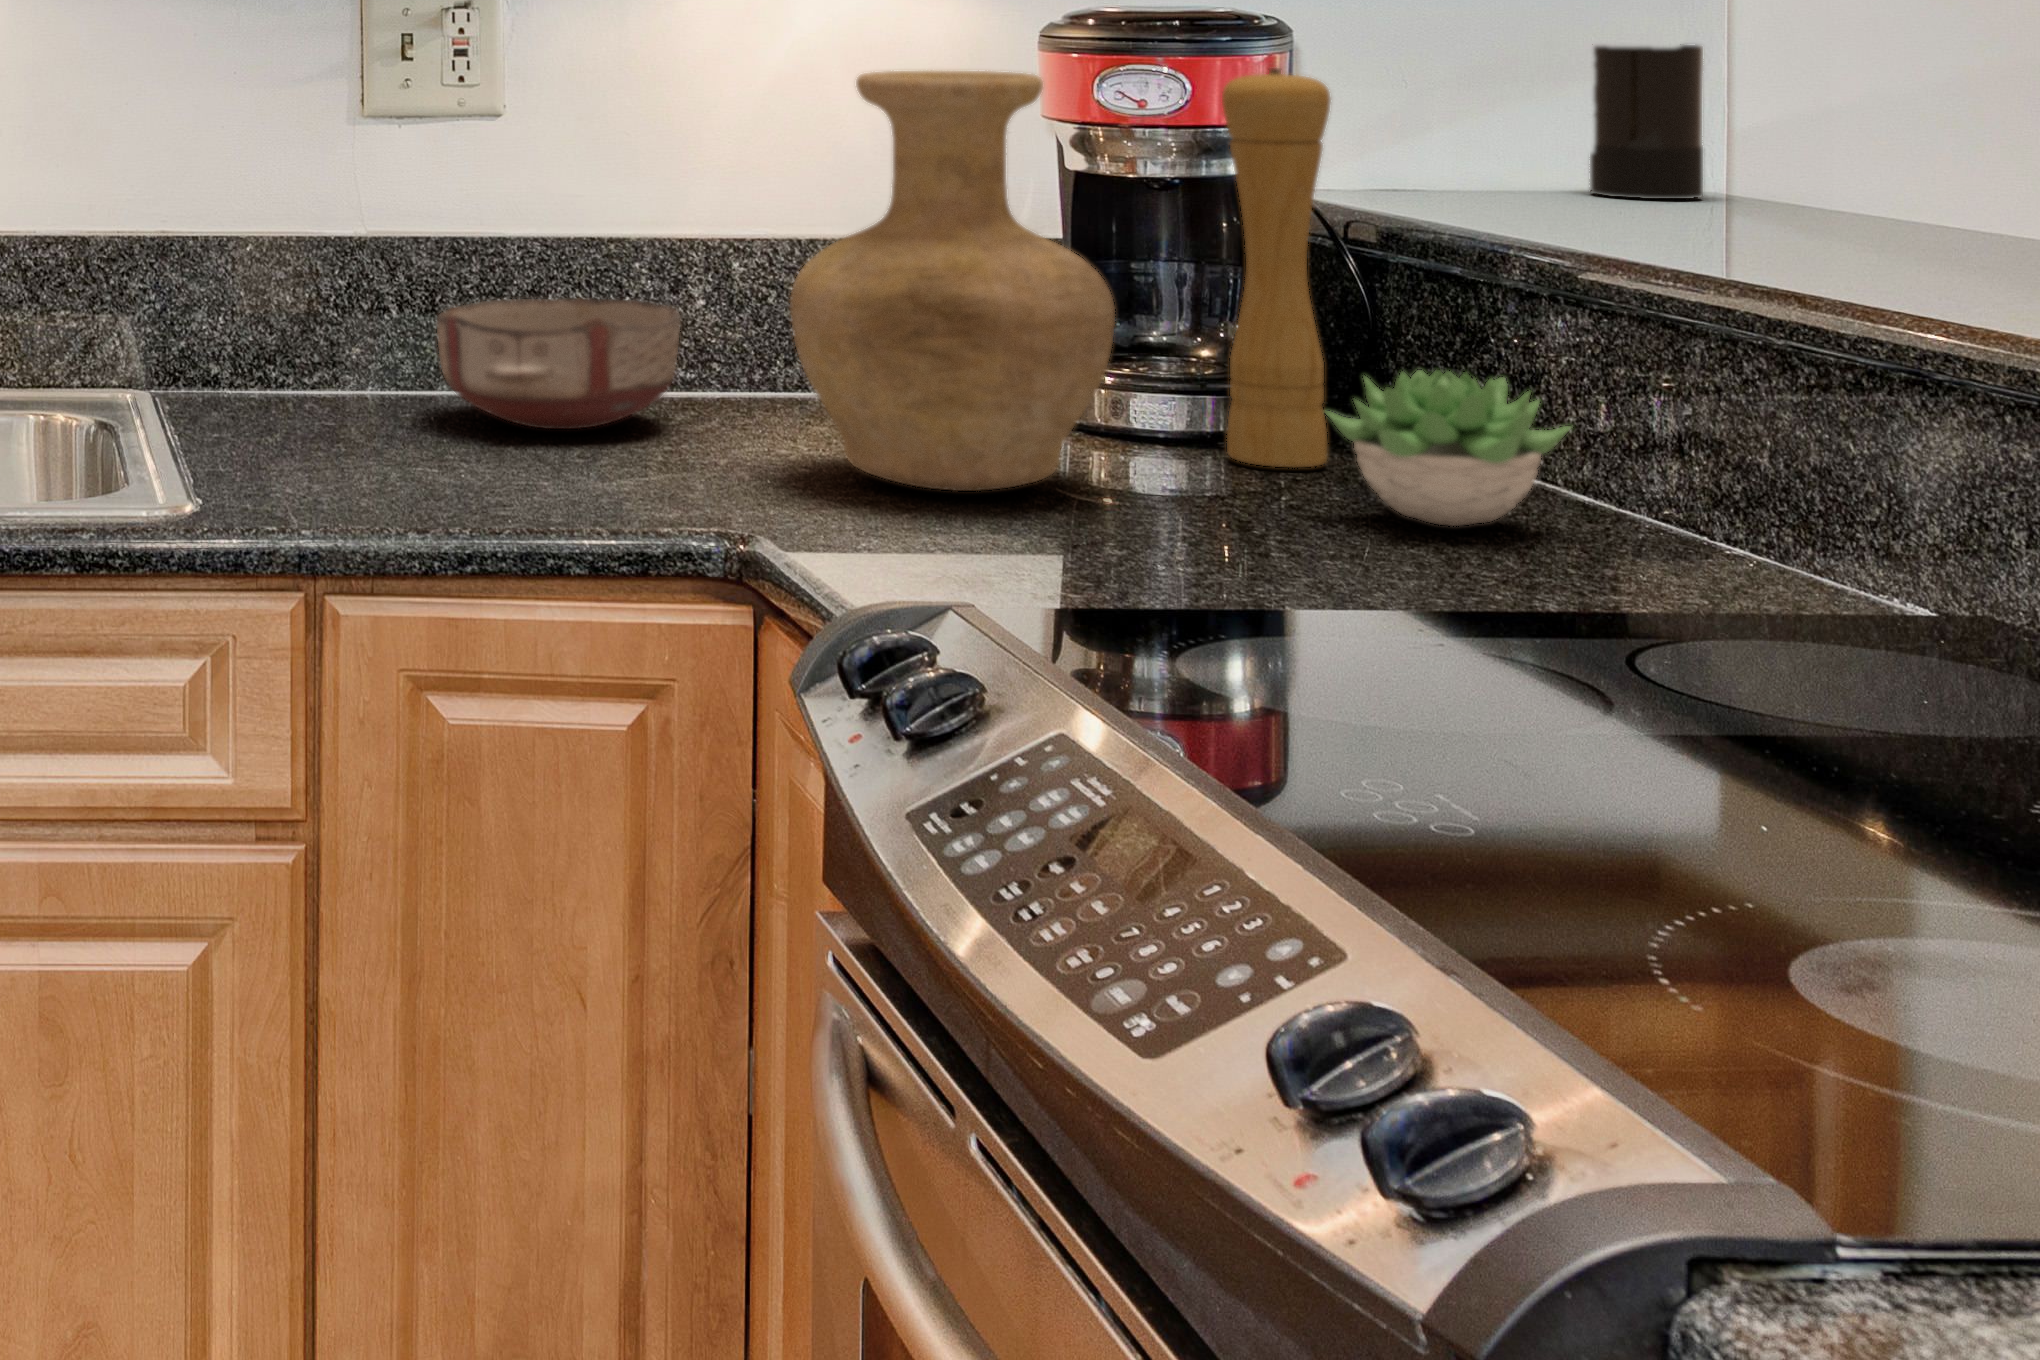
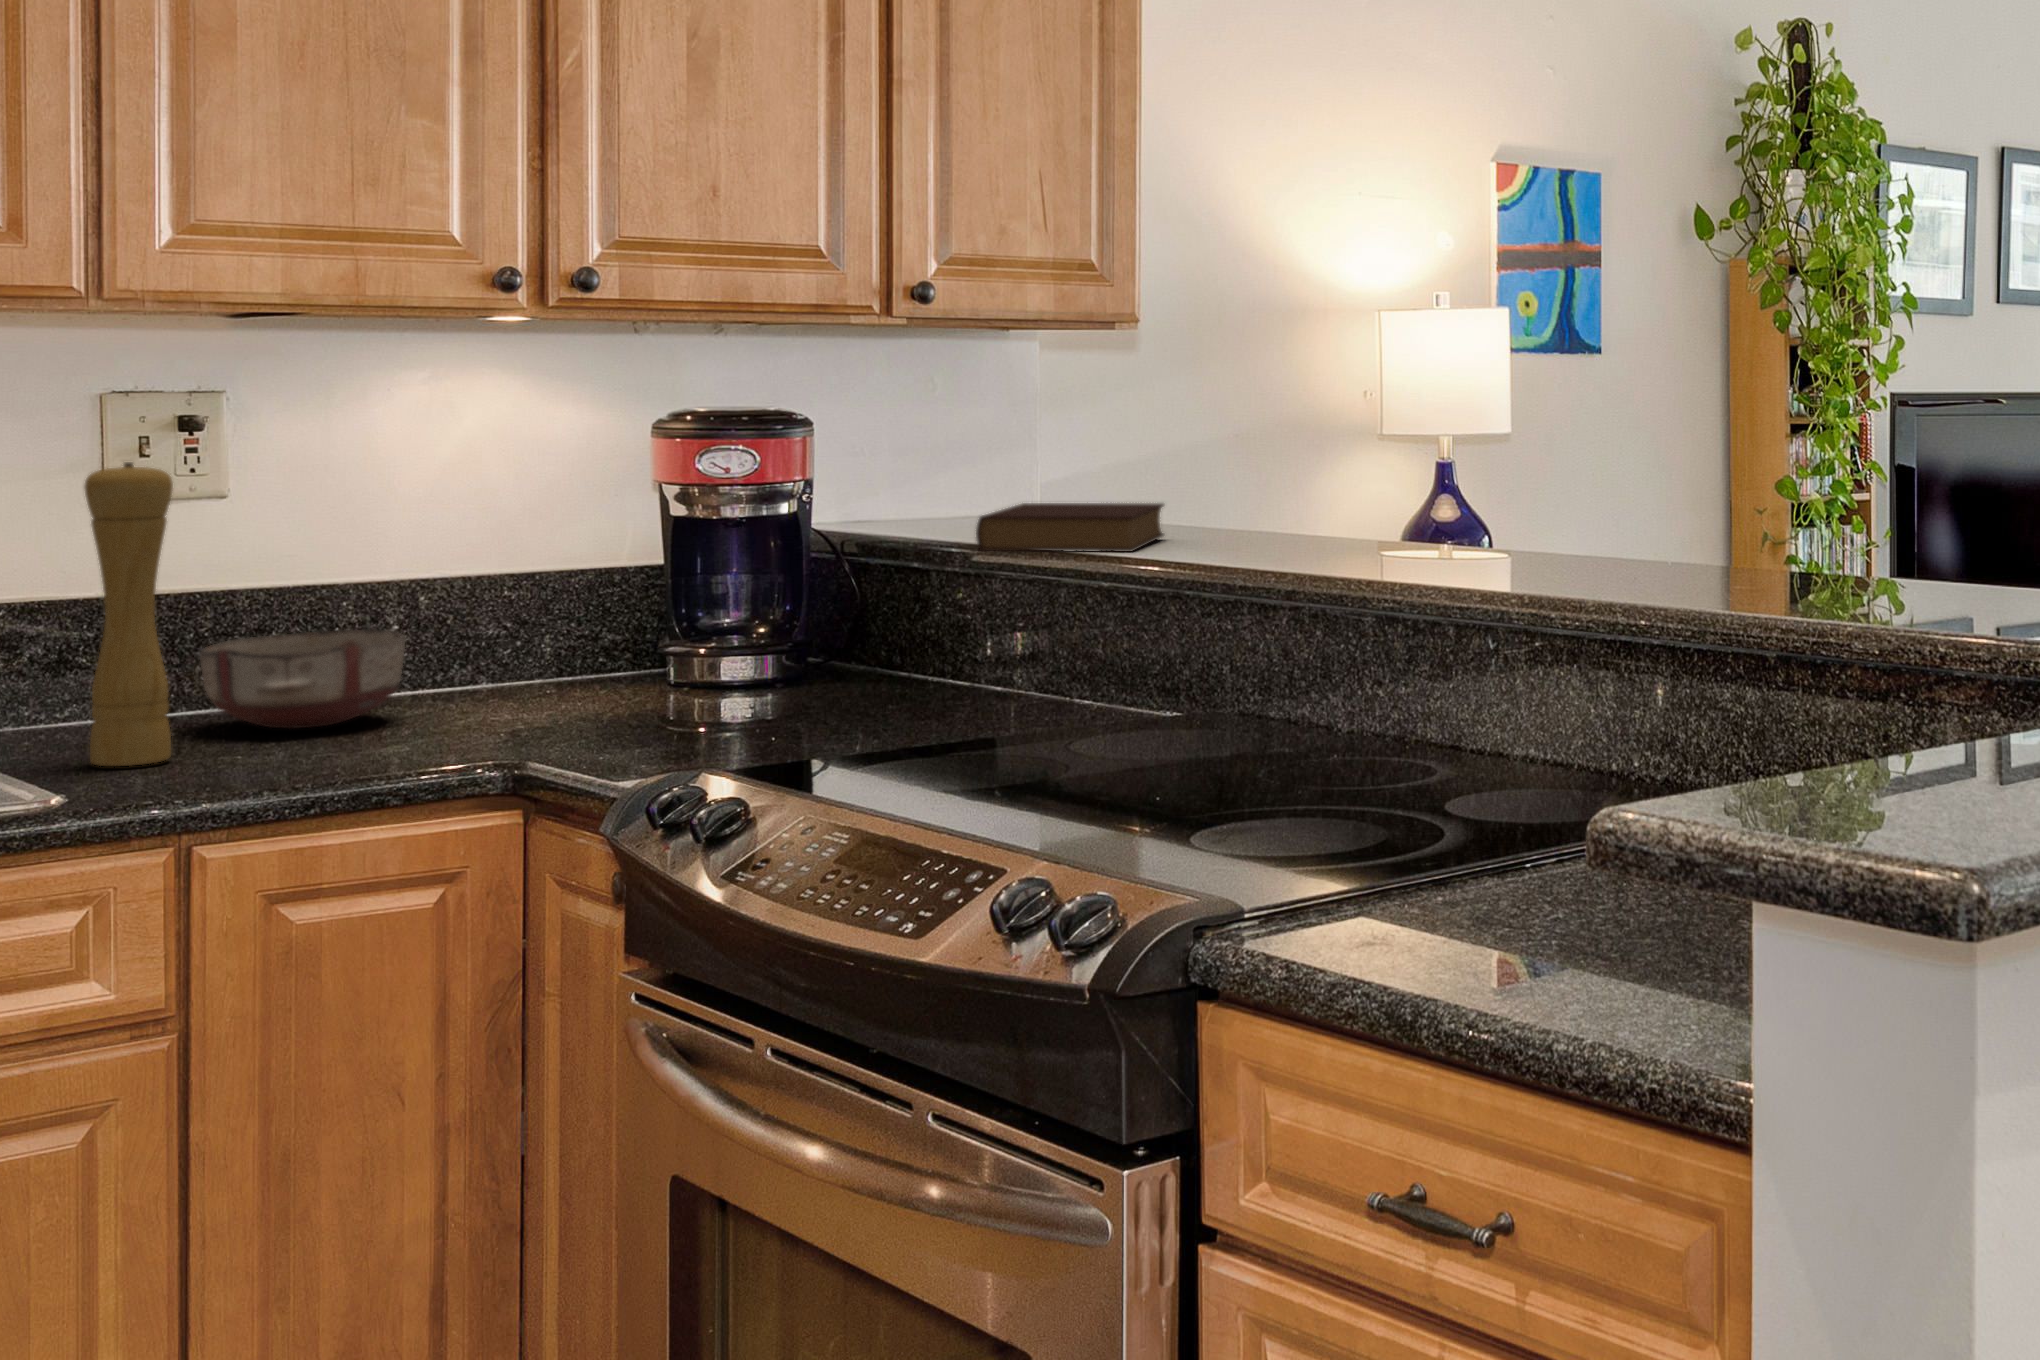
candle: present [1590,44,1703,199] -> none [966,419,1028,523]
pepper mill: present [1222,68,1330,467] -> present [85,462,173,766]
vase: present [790,70,1115,491] -> none [514,452,733,729]
book: none [1561,171,1957,273] -> present [976,503,1164,552]
succulent plant: present [1324,370,1572,526] -> none [859,622,994,712]

